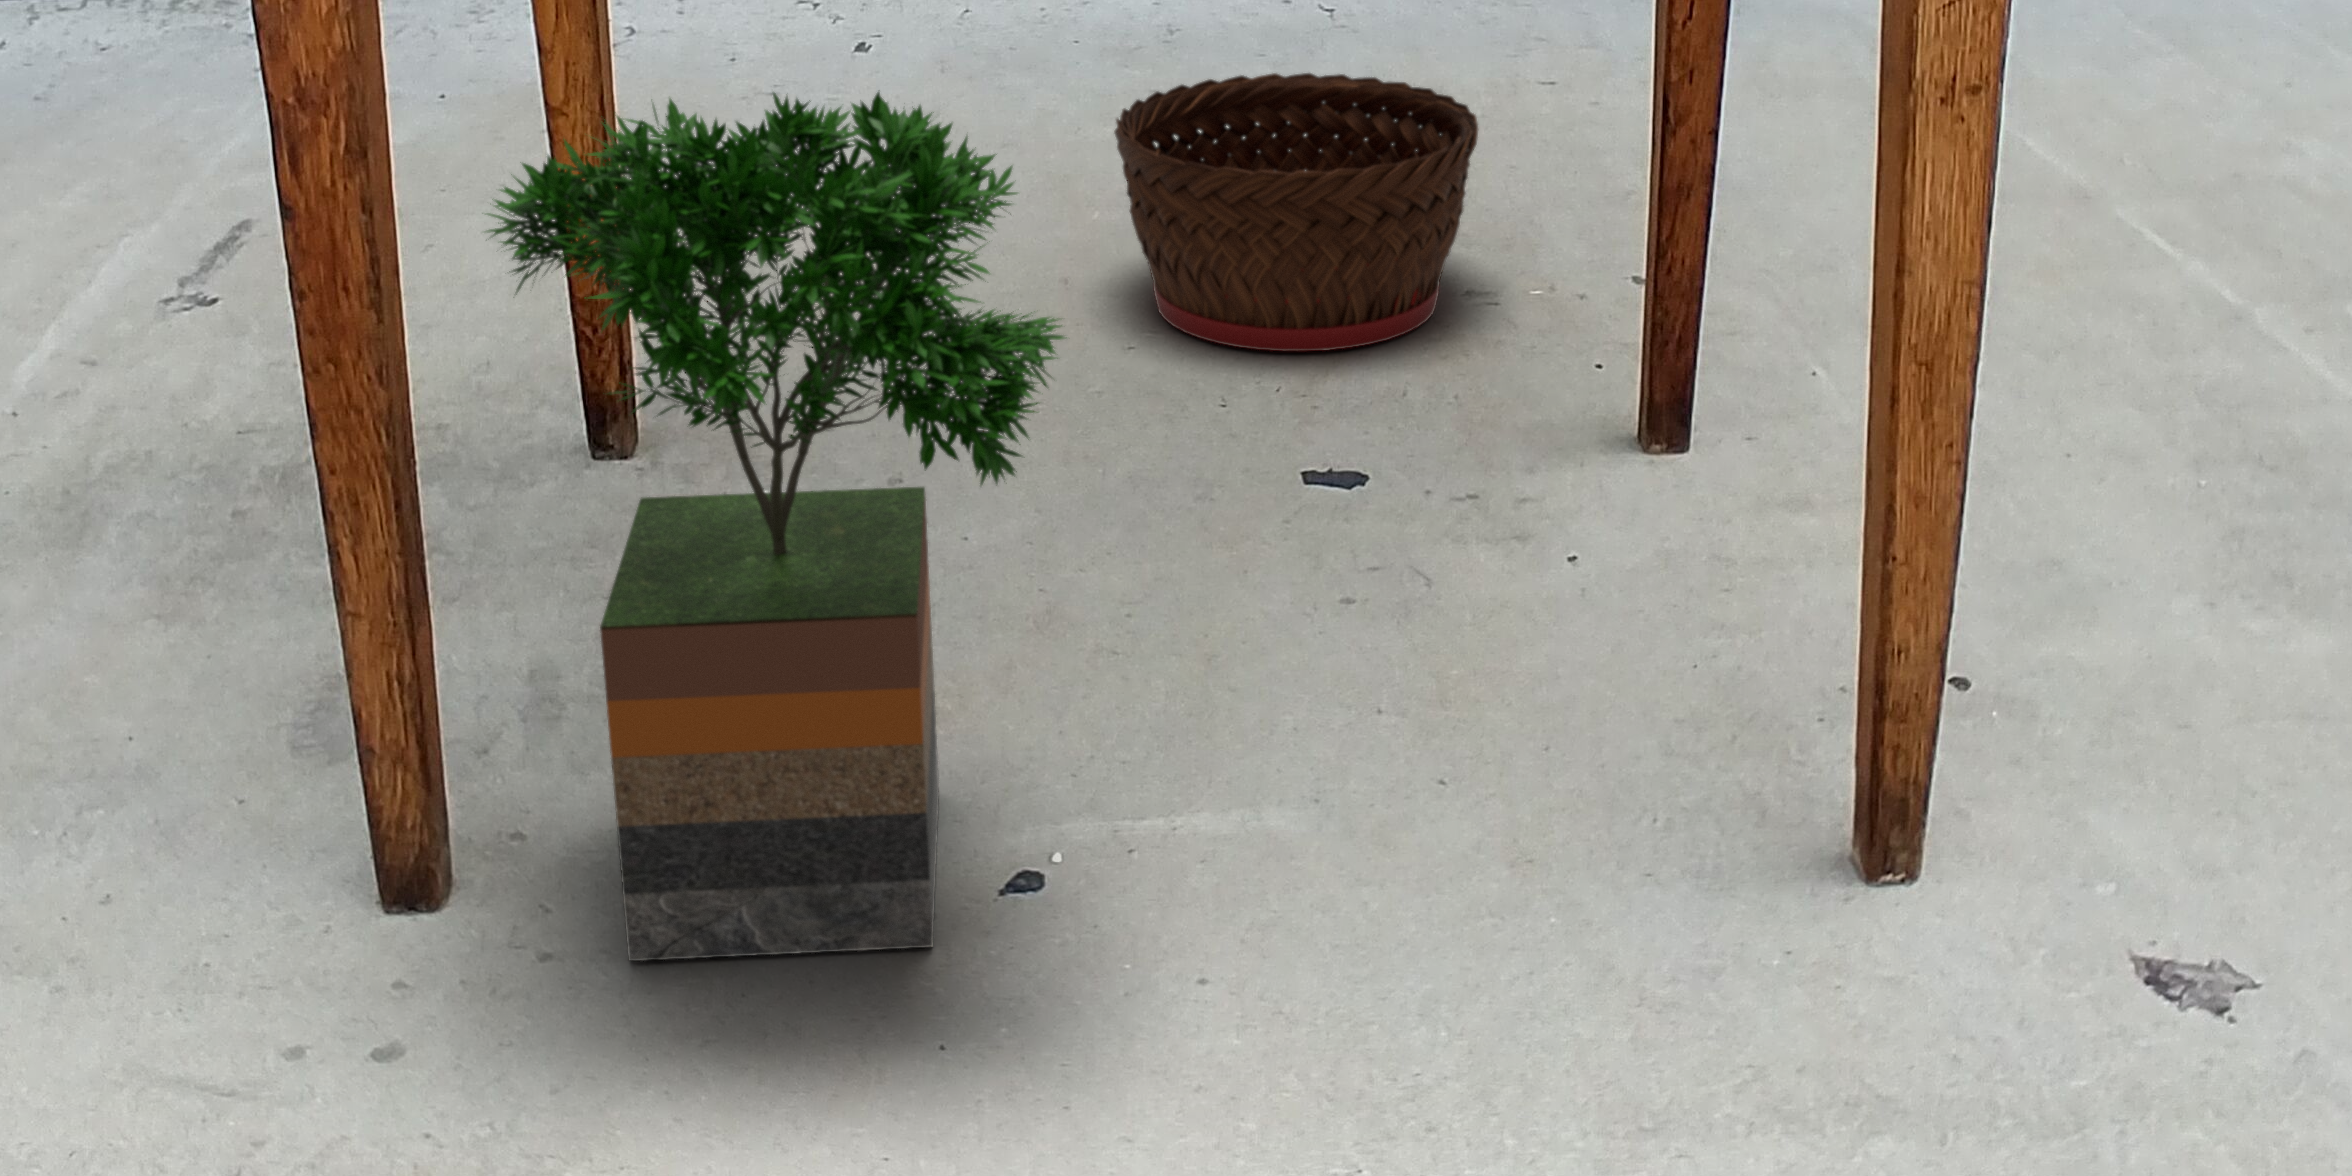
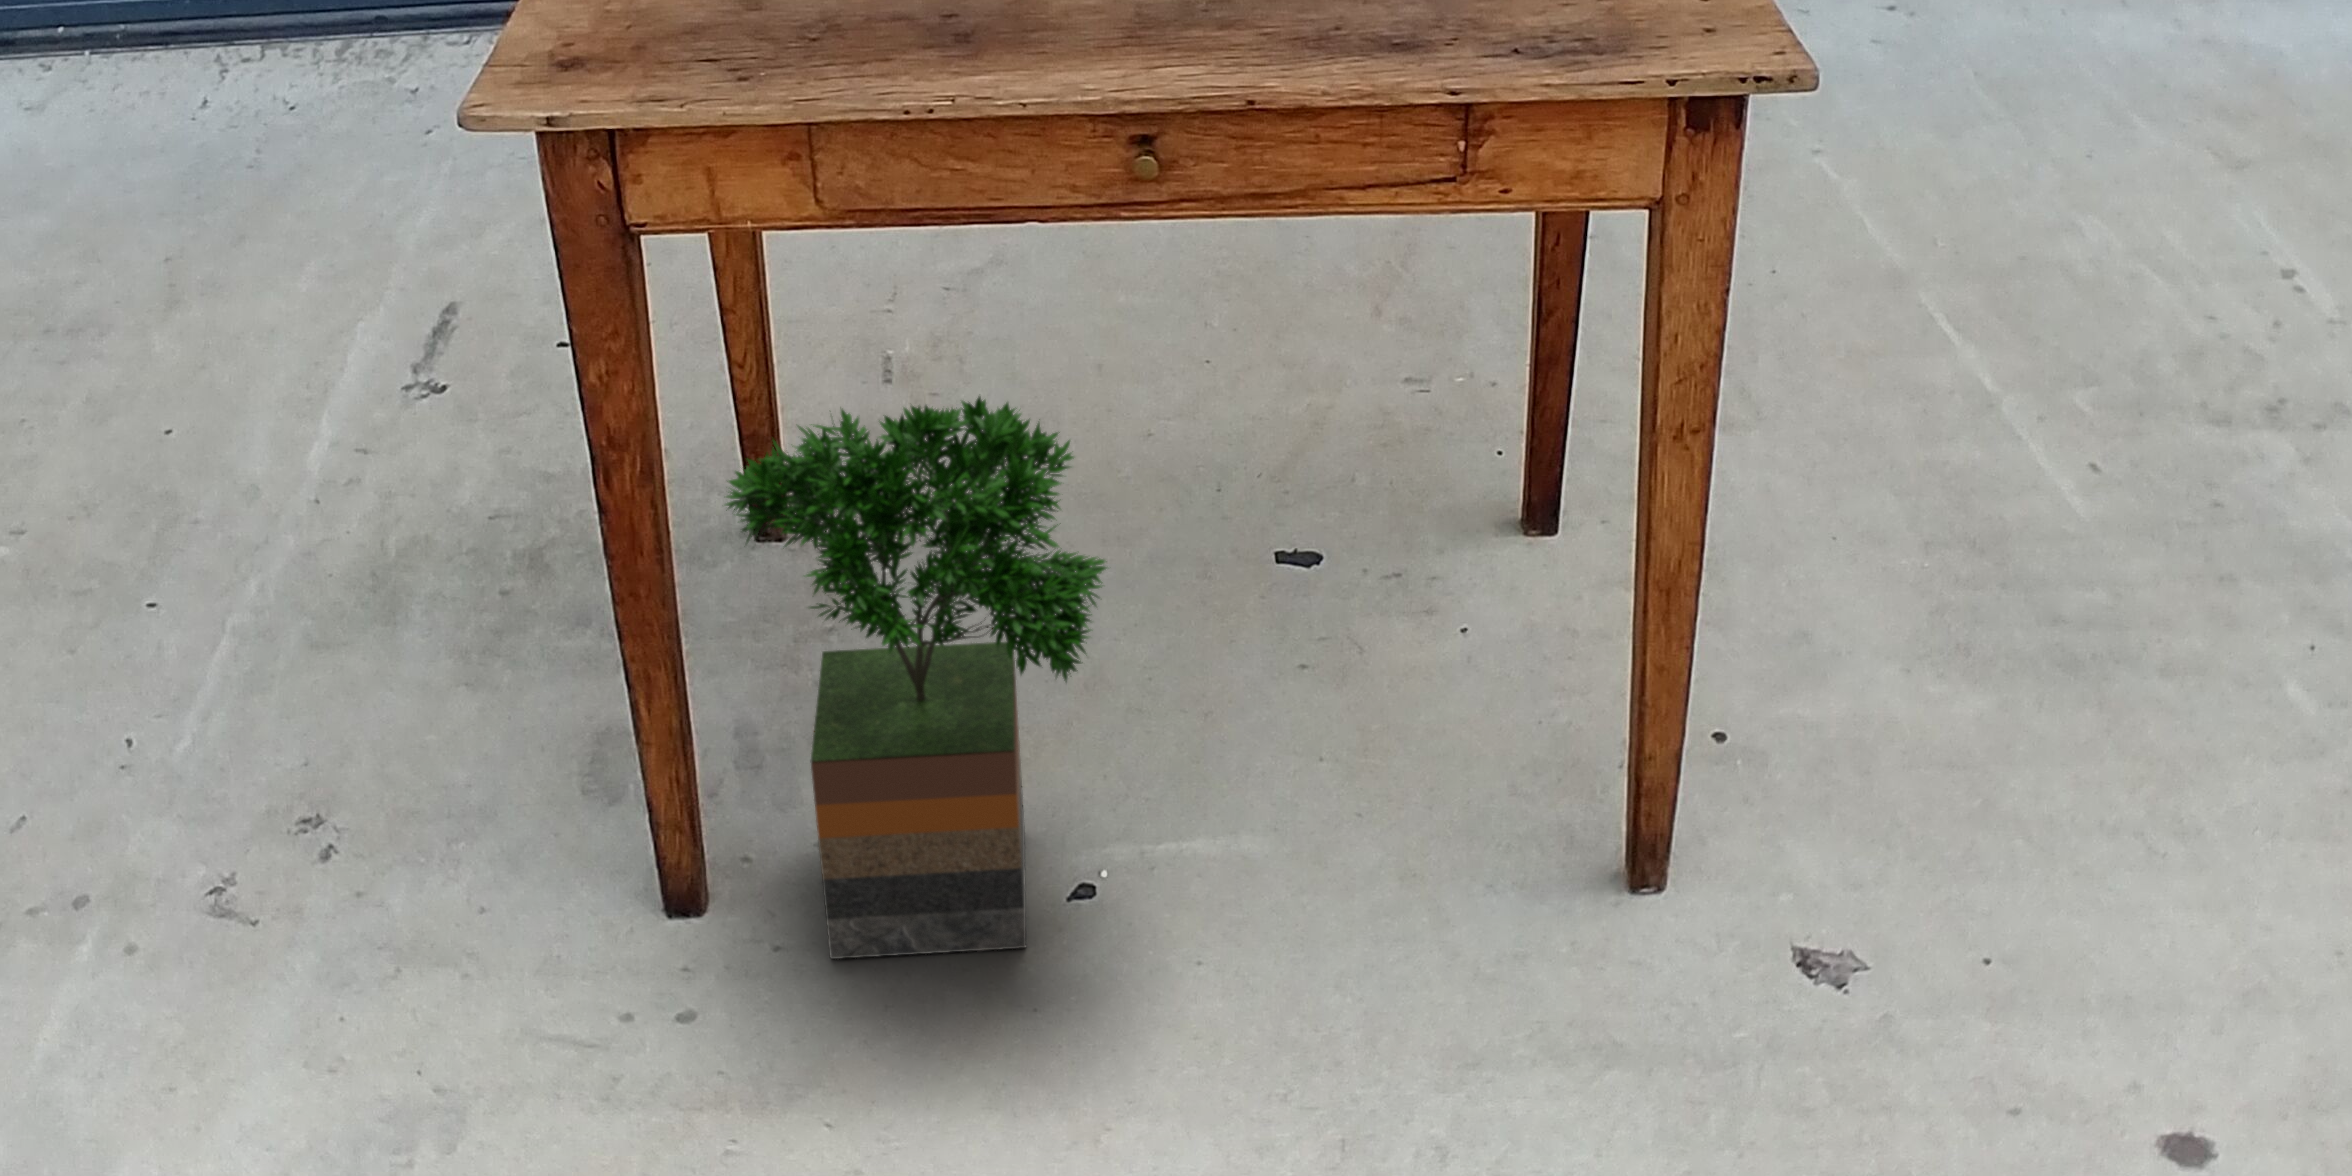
basket: present [1114,73,1478,351] -> none [1138,205,1417,443]

